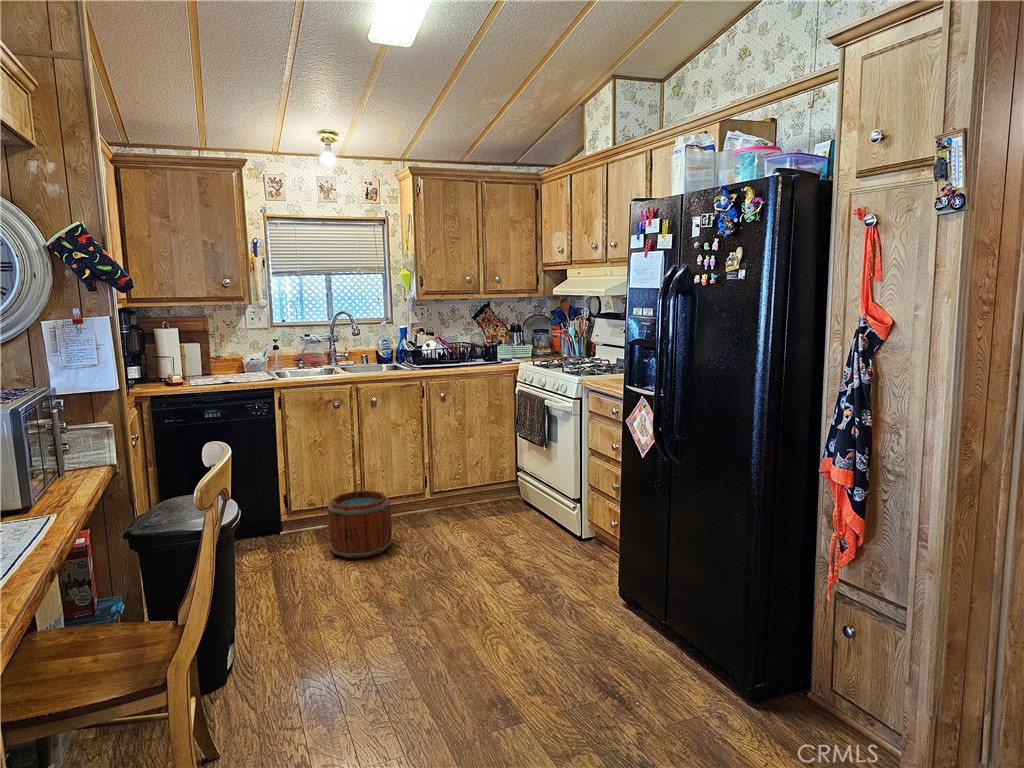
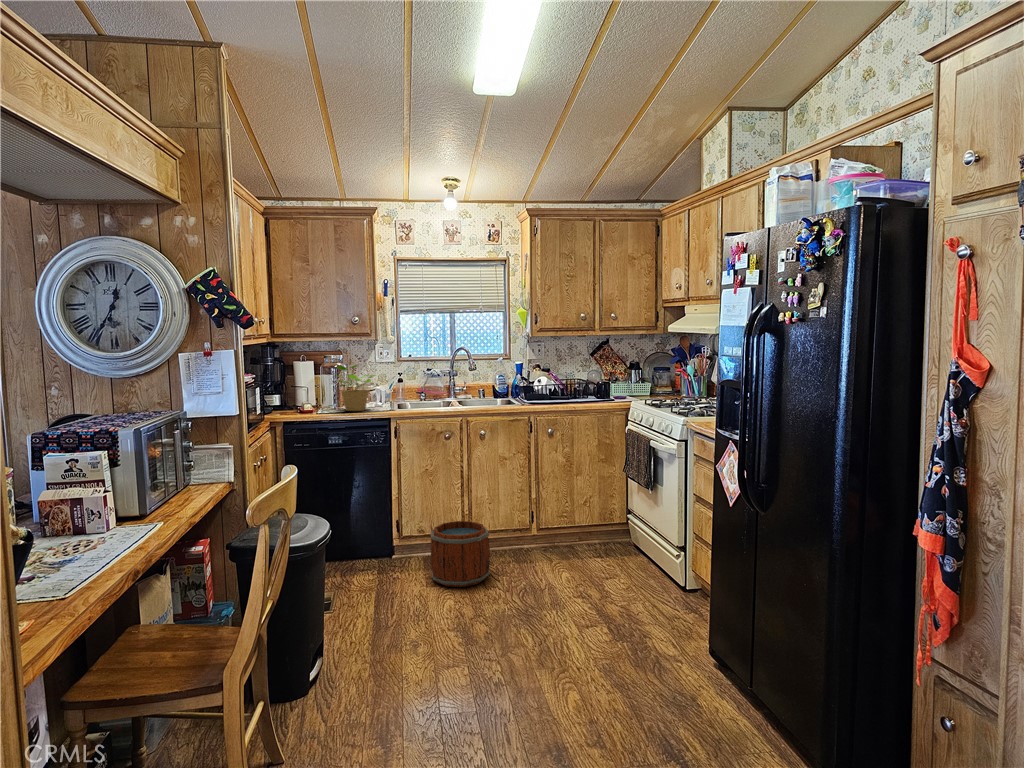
potted plant: none [202,330,252,382] -> present [336,365,374,411]

